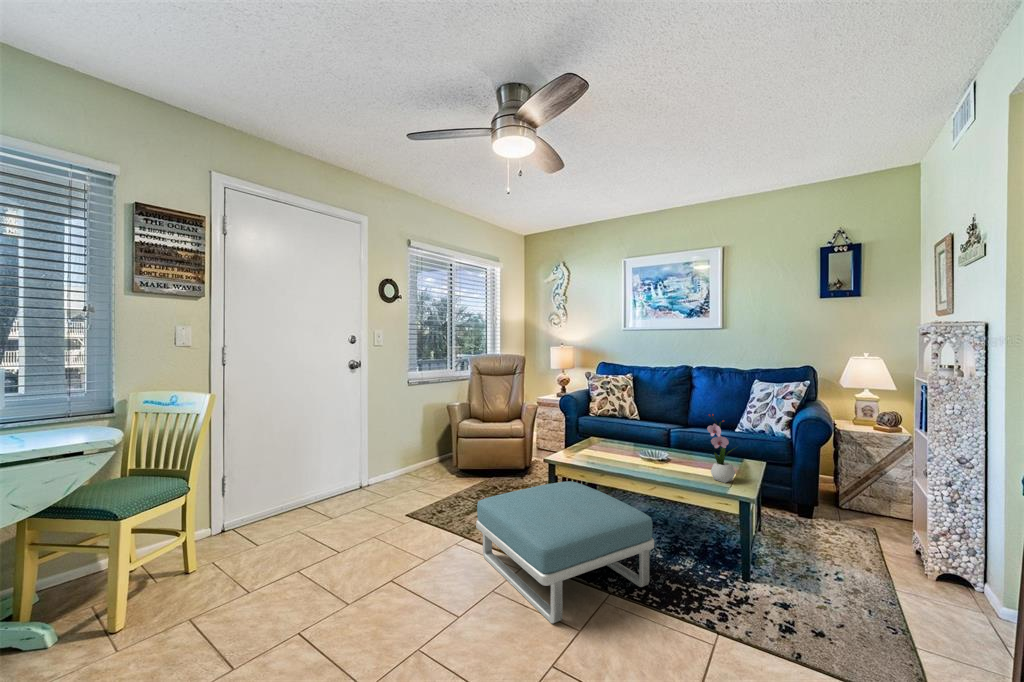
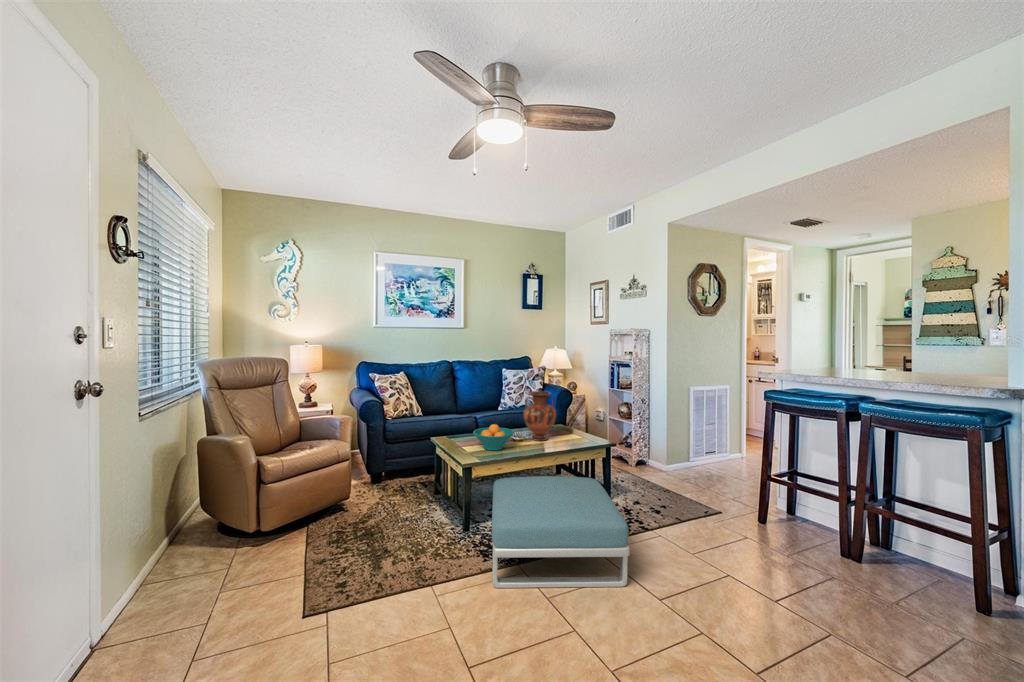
vase: none [656,403,700,466] -> present [524,391,556,441]
flower arrangement: present [707,414,737,483] -> none [575,395,592,442]
fruit bowl: none [583,430,628,458] -> present [473,424,514,450]

